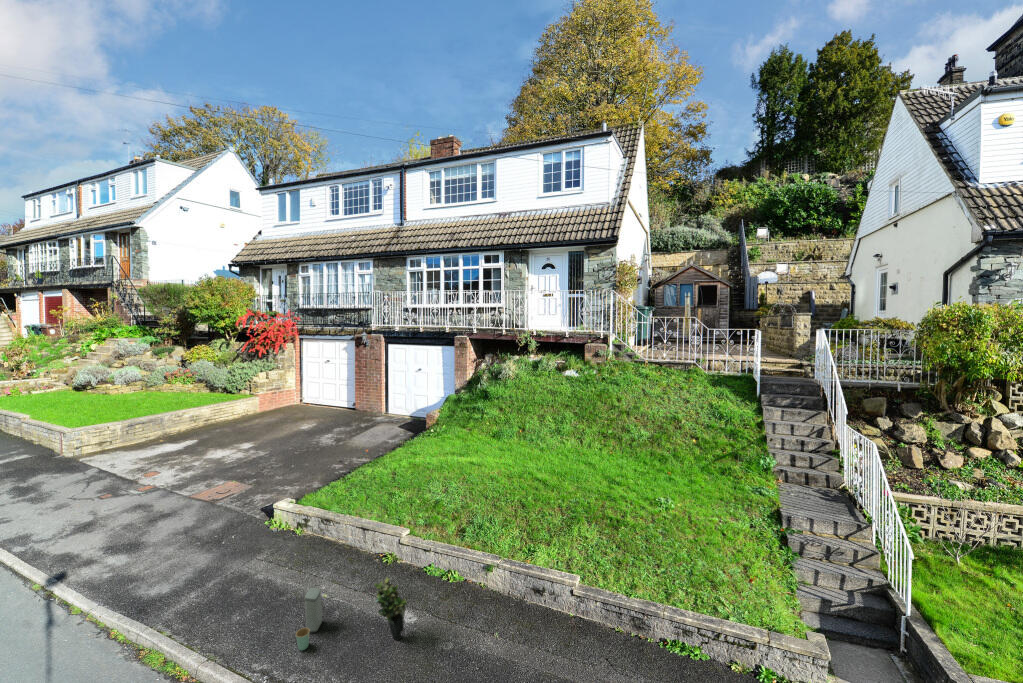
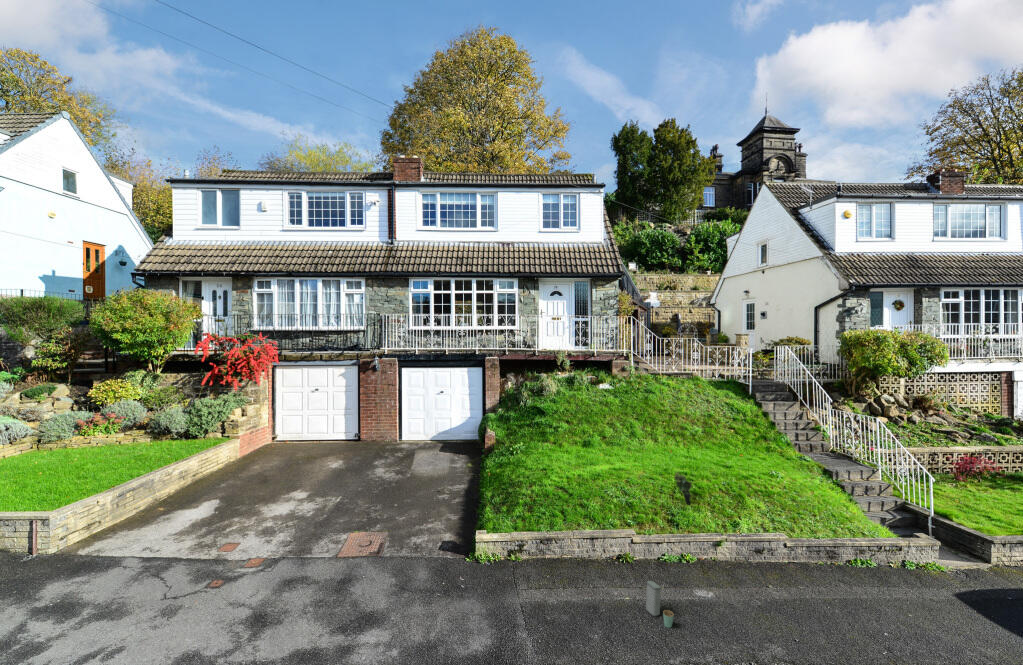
potted plant: present [374,577,407,640] -> present [674,472,692,504]

